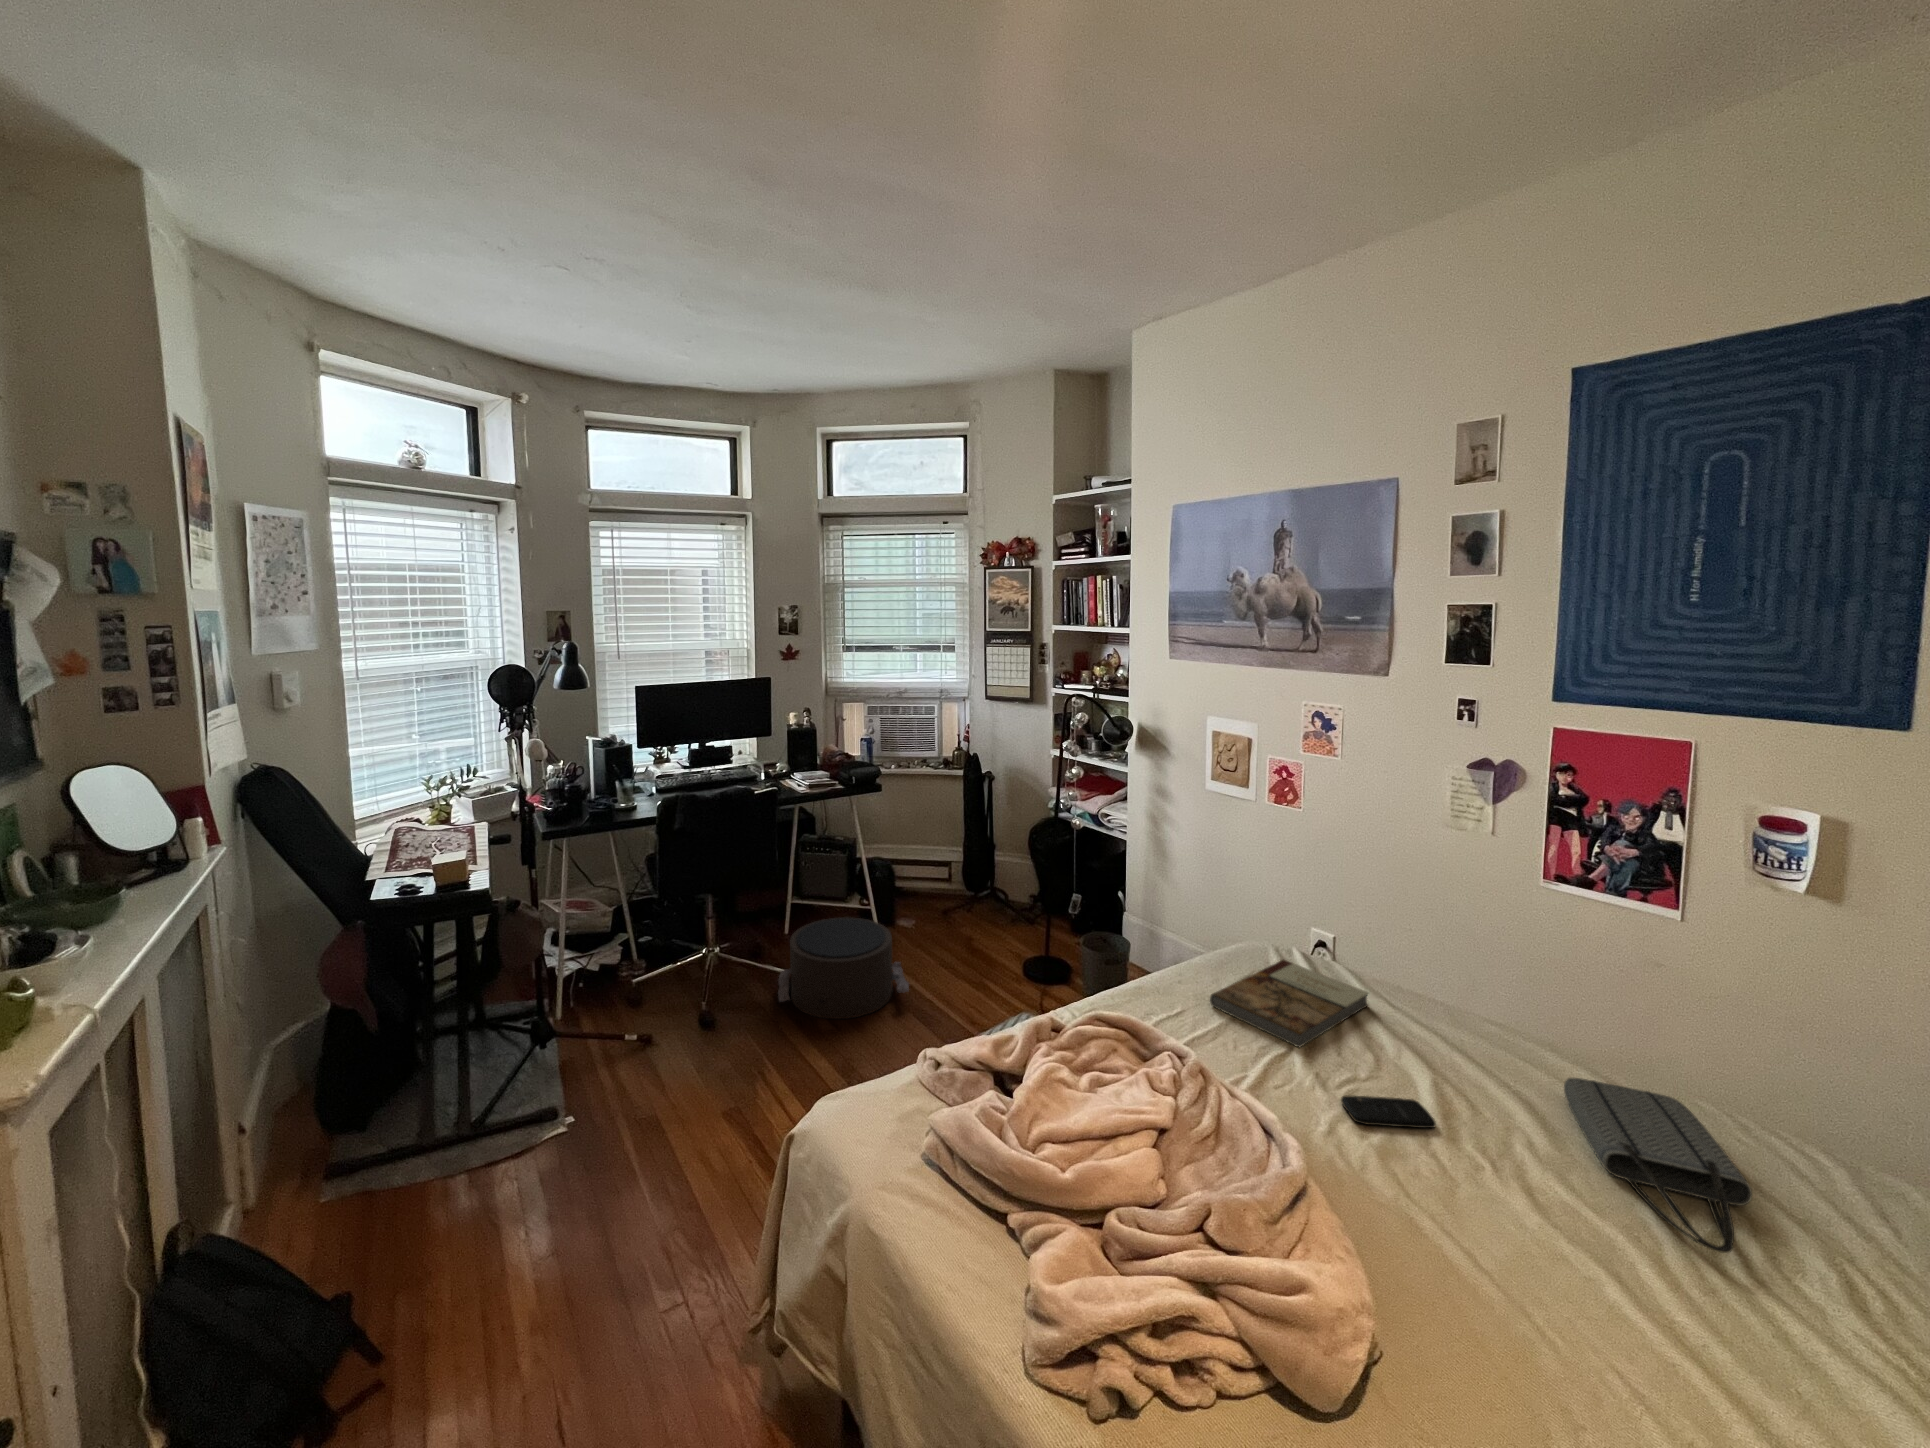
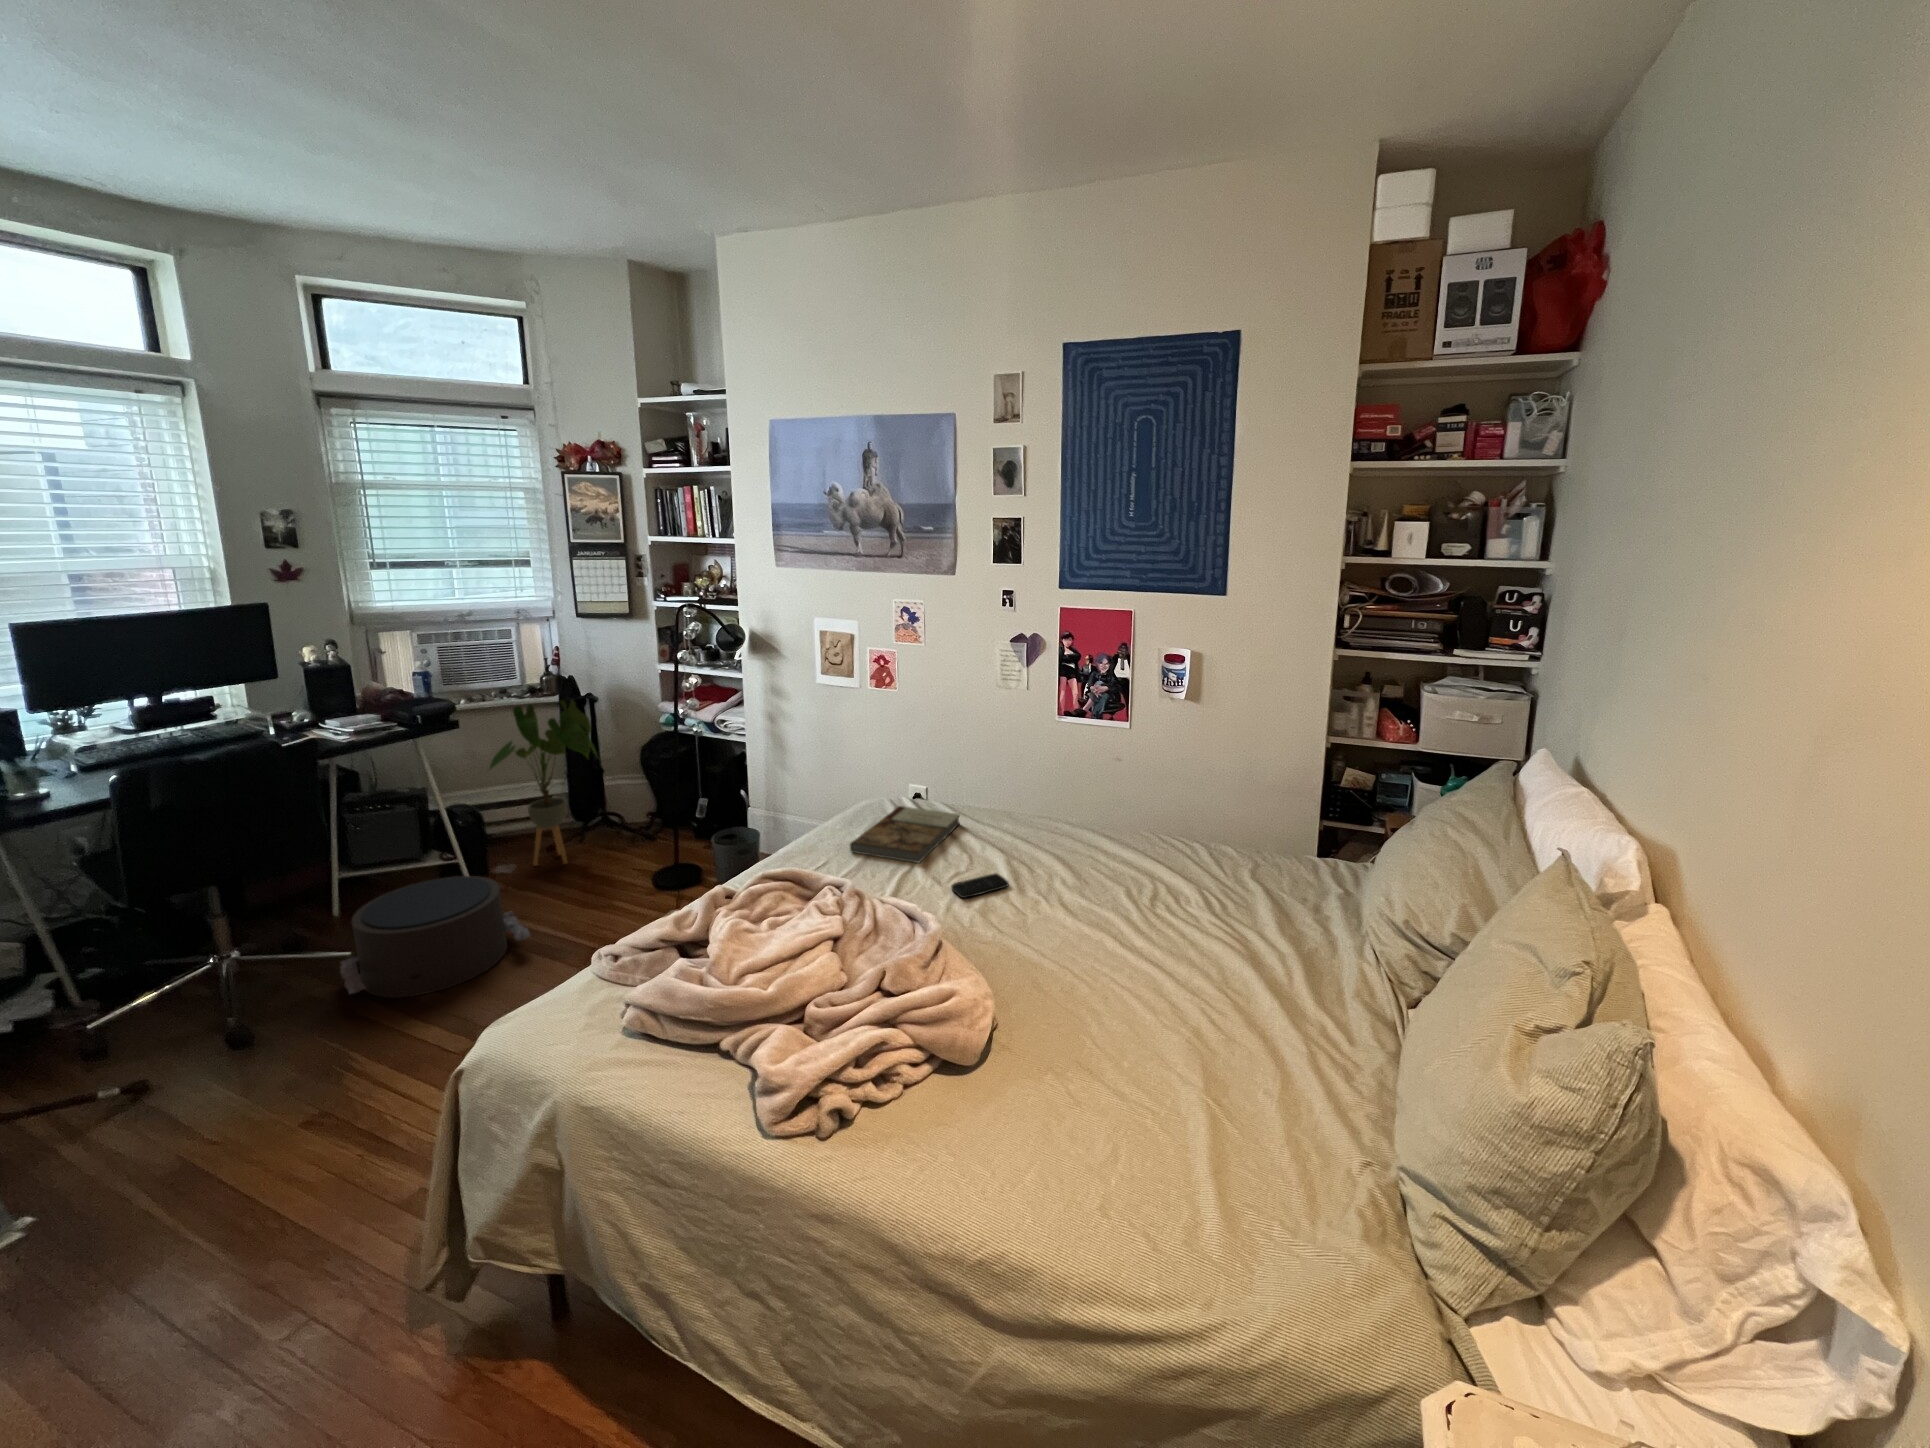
house plant: none [900,773,990,926] -> present [489,700,597,866]
tote bag: present [1564,1078,1752,1253] -> none [1075,830,1161,901]

